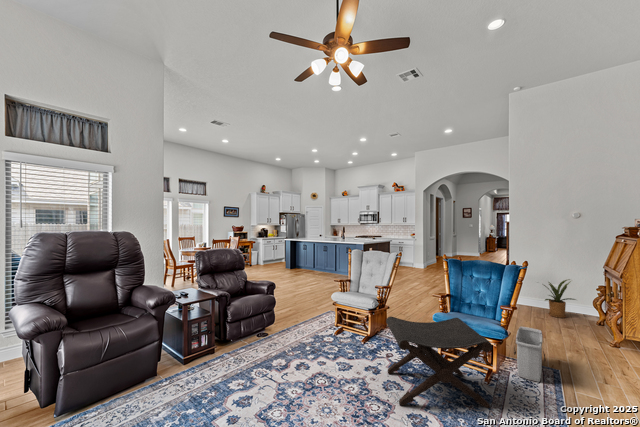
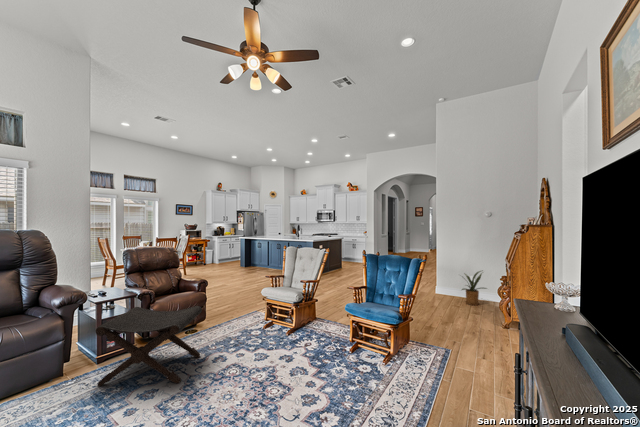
footstool: present [386,317,492,408] -> present [96,306,202,386]
storage bin: present [514,327,546,382] -> none [414,313,441,361]

